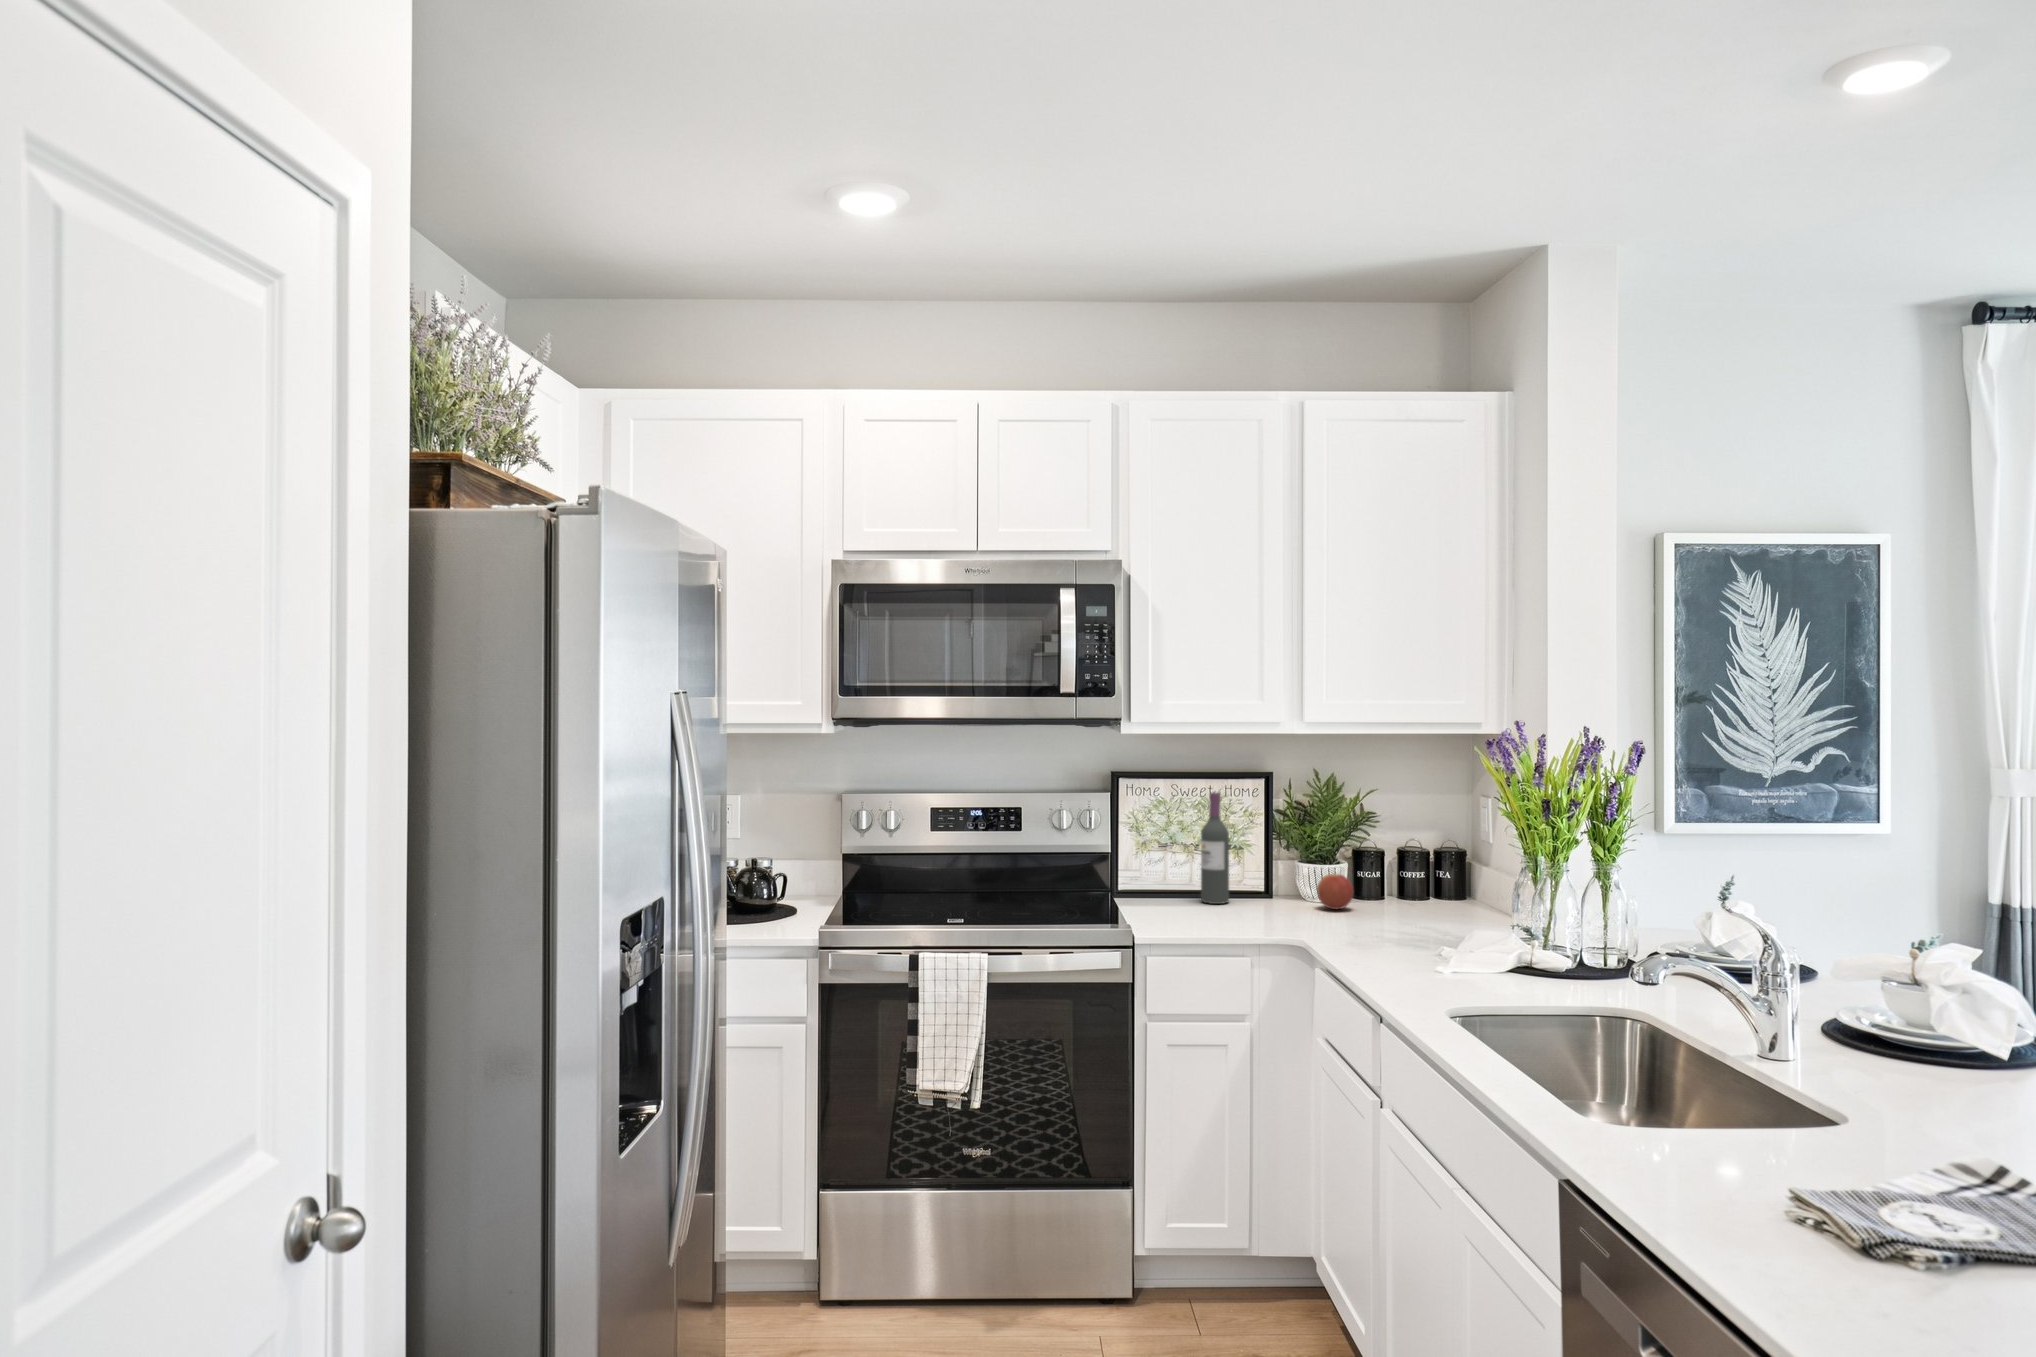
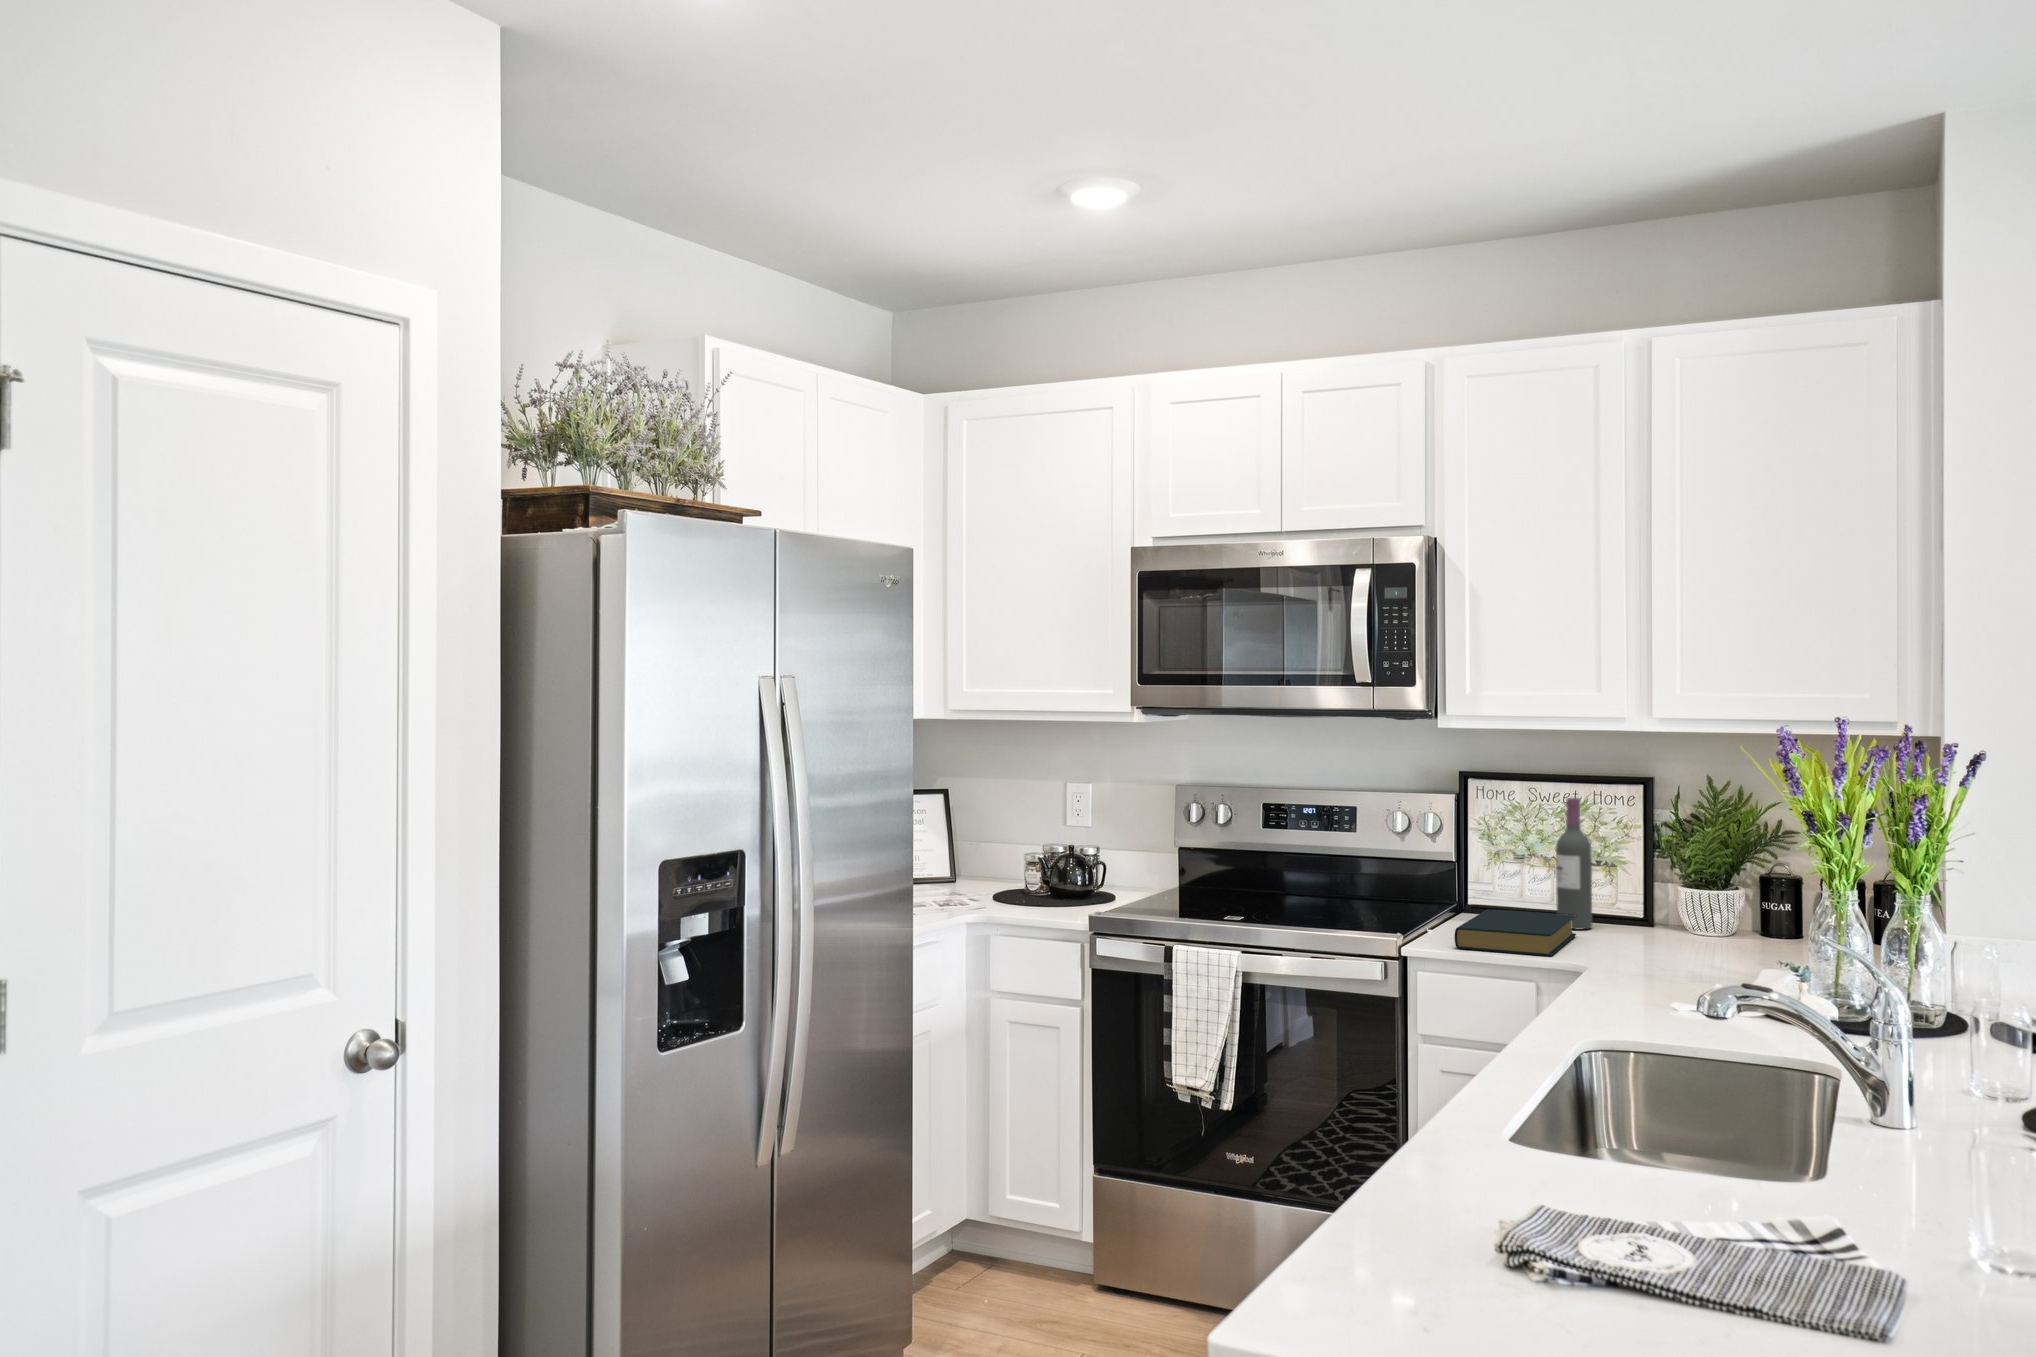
apple: present [1317,874,1353,910] -> none [1687,899,1734,946]
hardback book: none [1158,892,1256,932] -> present [1455,909,1576,956]

